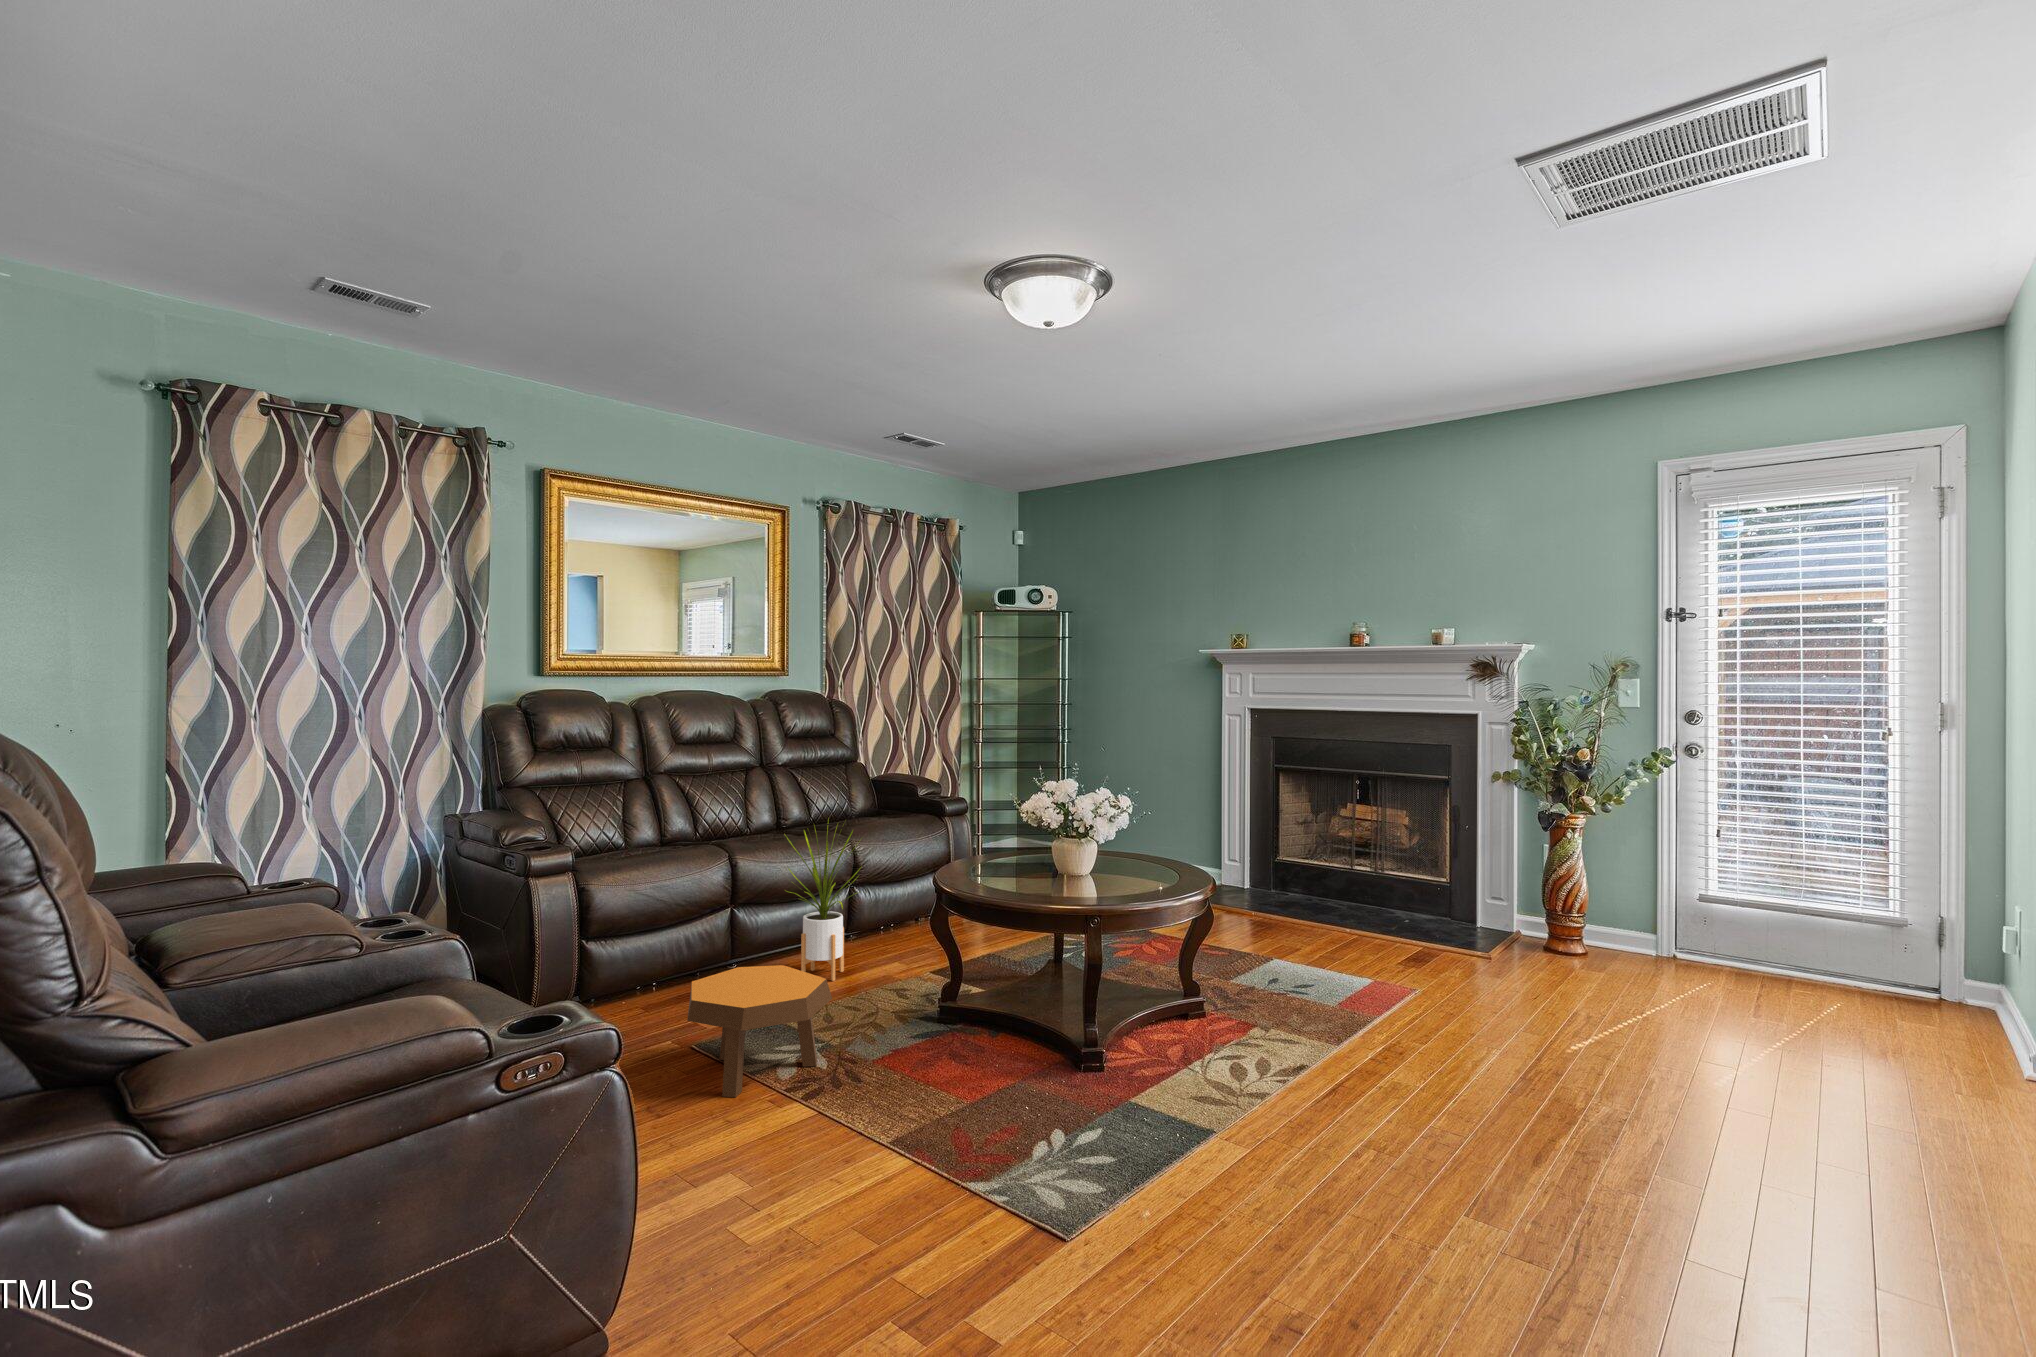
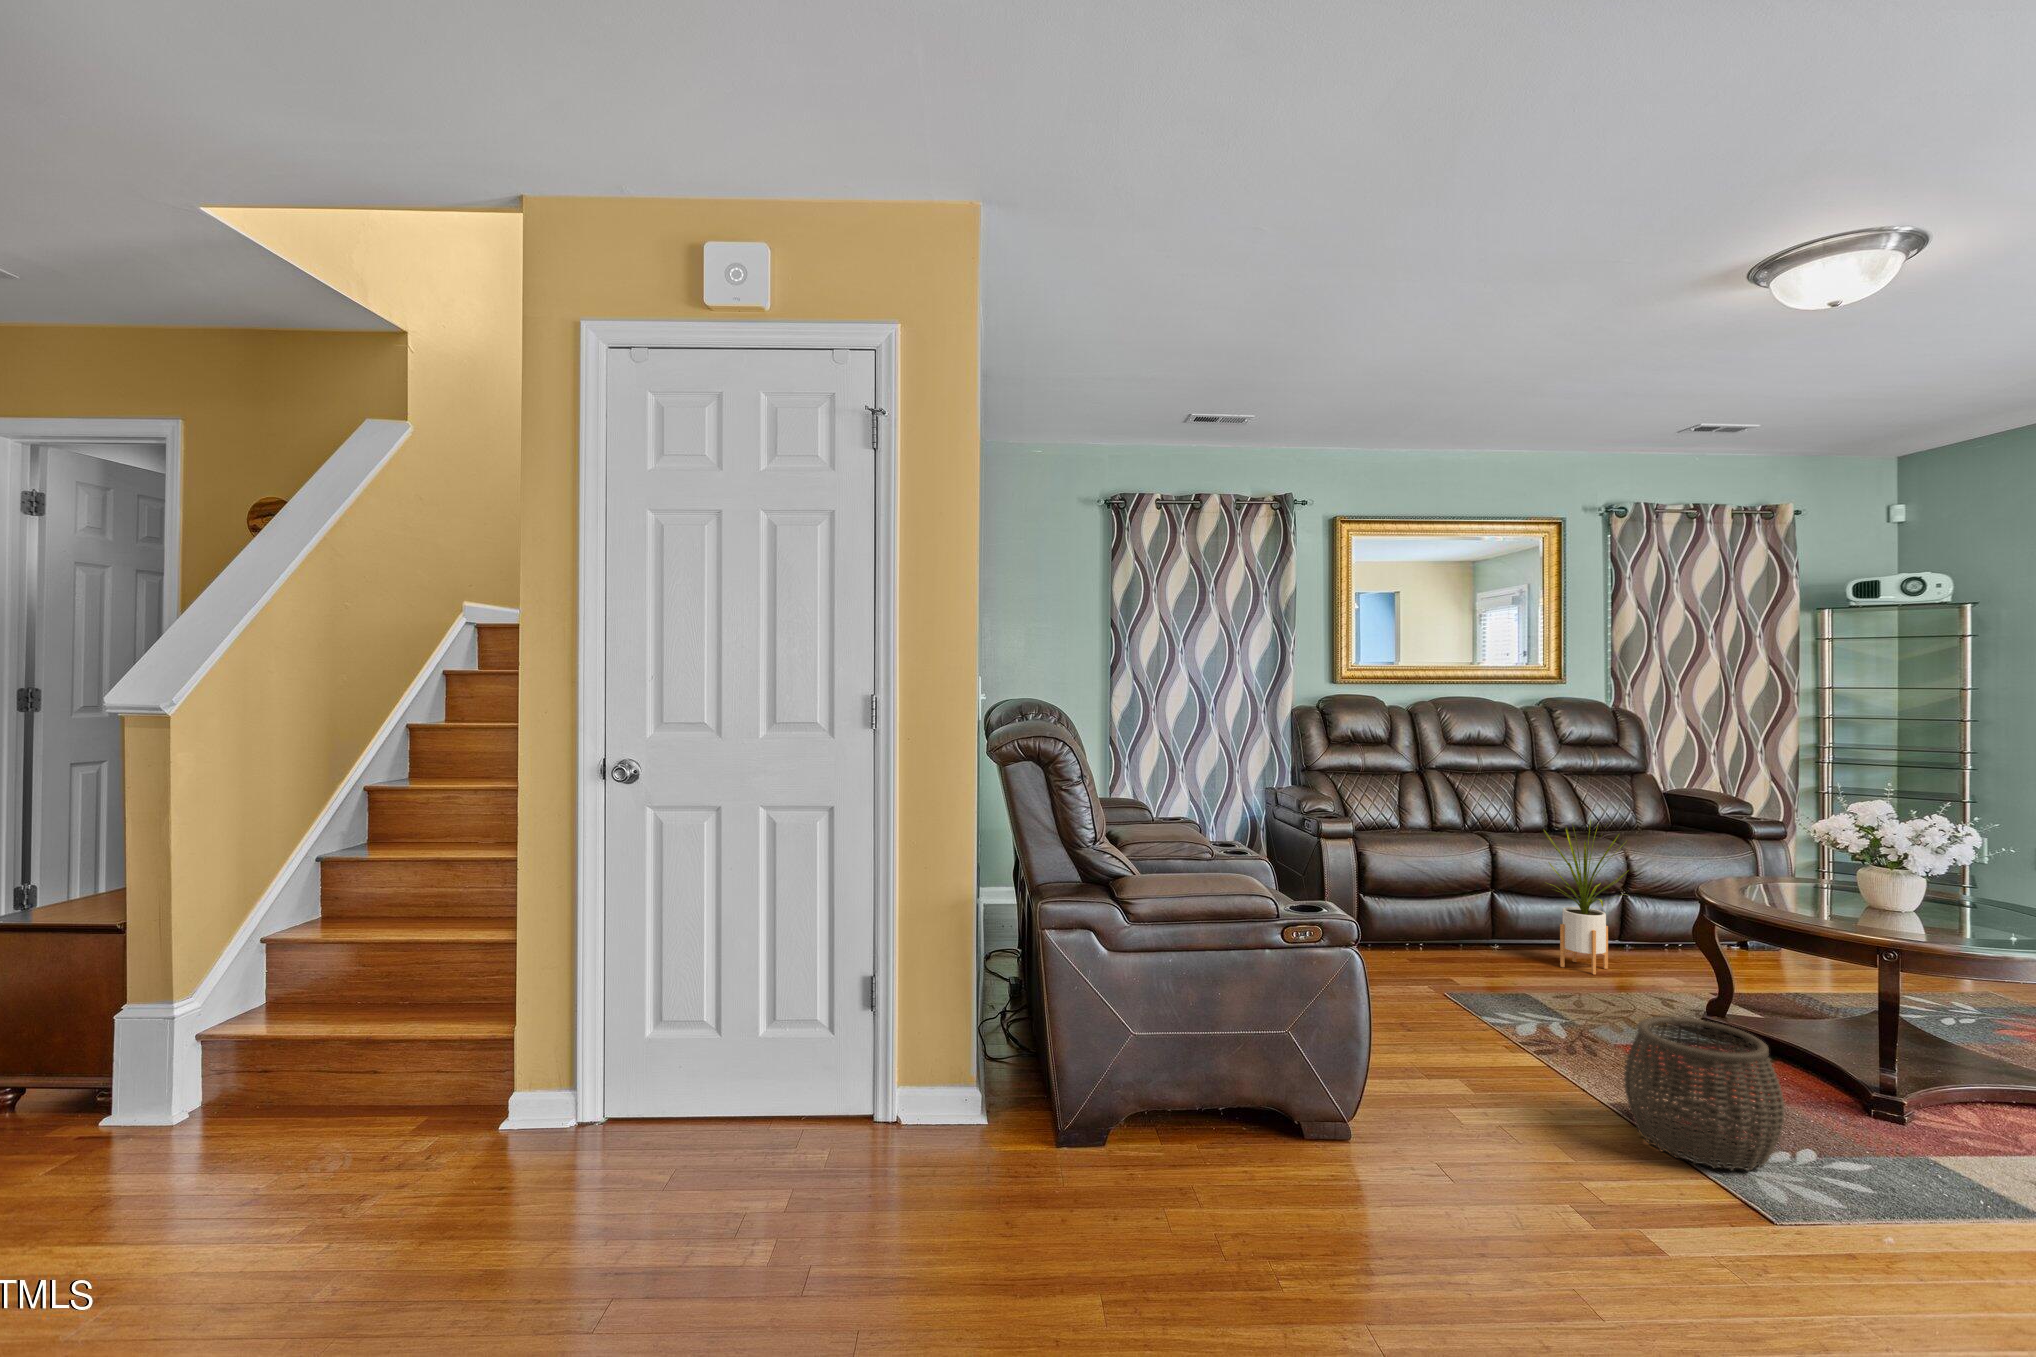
footstool: present [687,965,832,1097] -> none [1433,934,1571,1036]
woven basket: none [910,1027,1049,1189] -> present [1624,1017,1785,1171]

